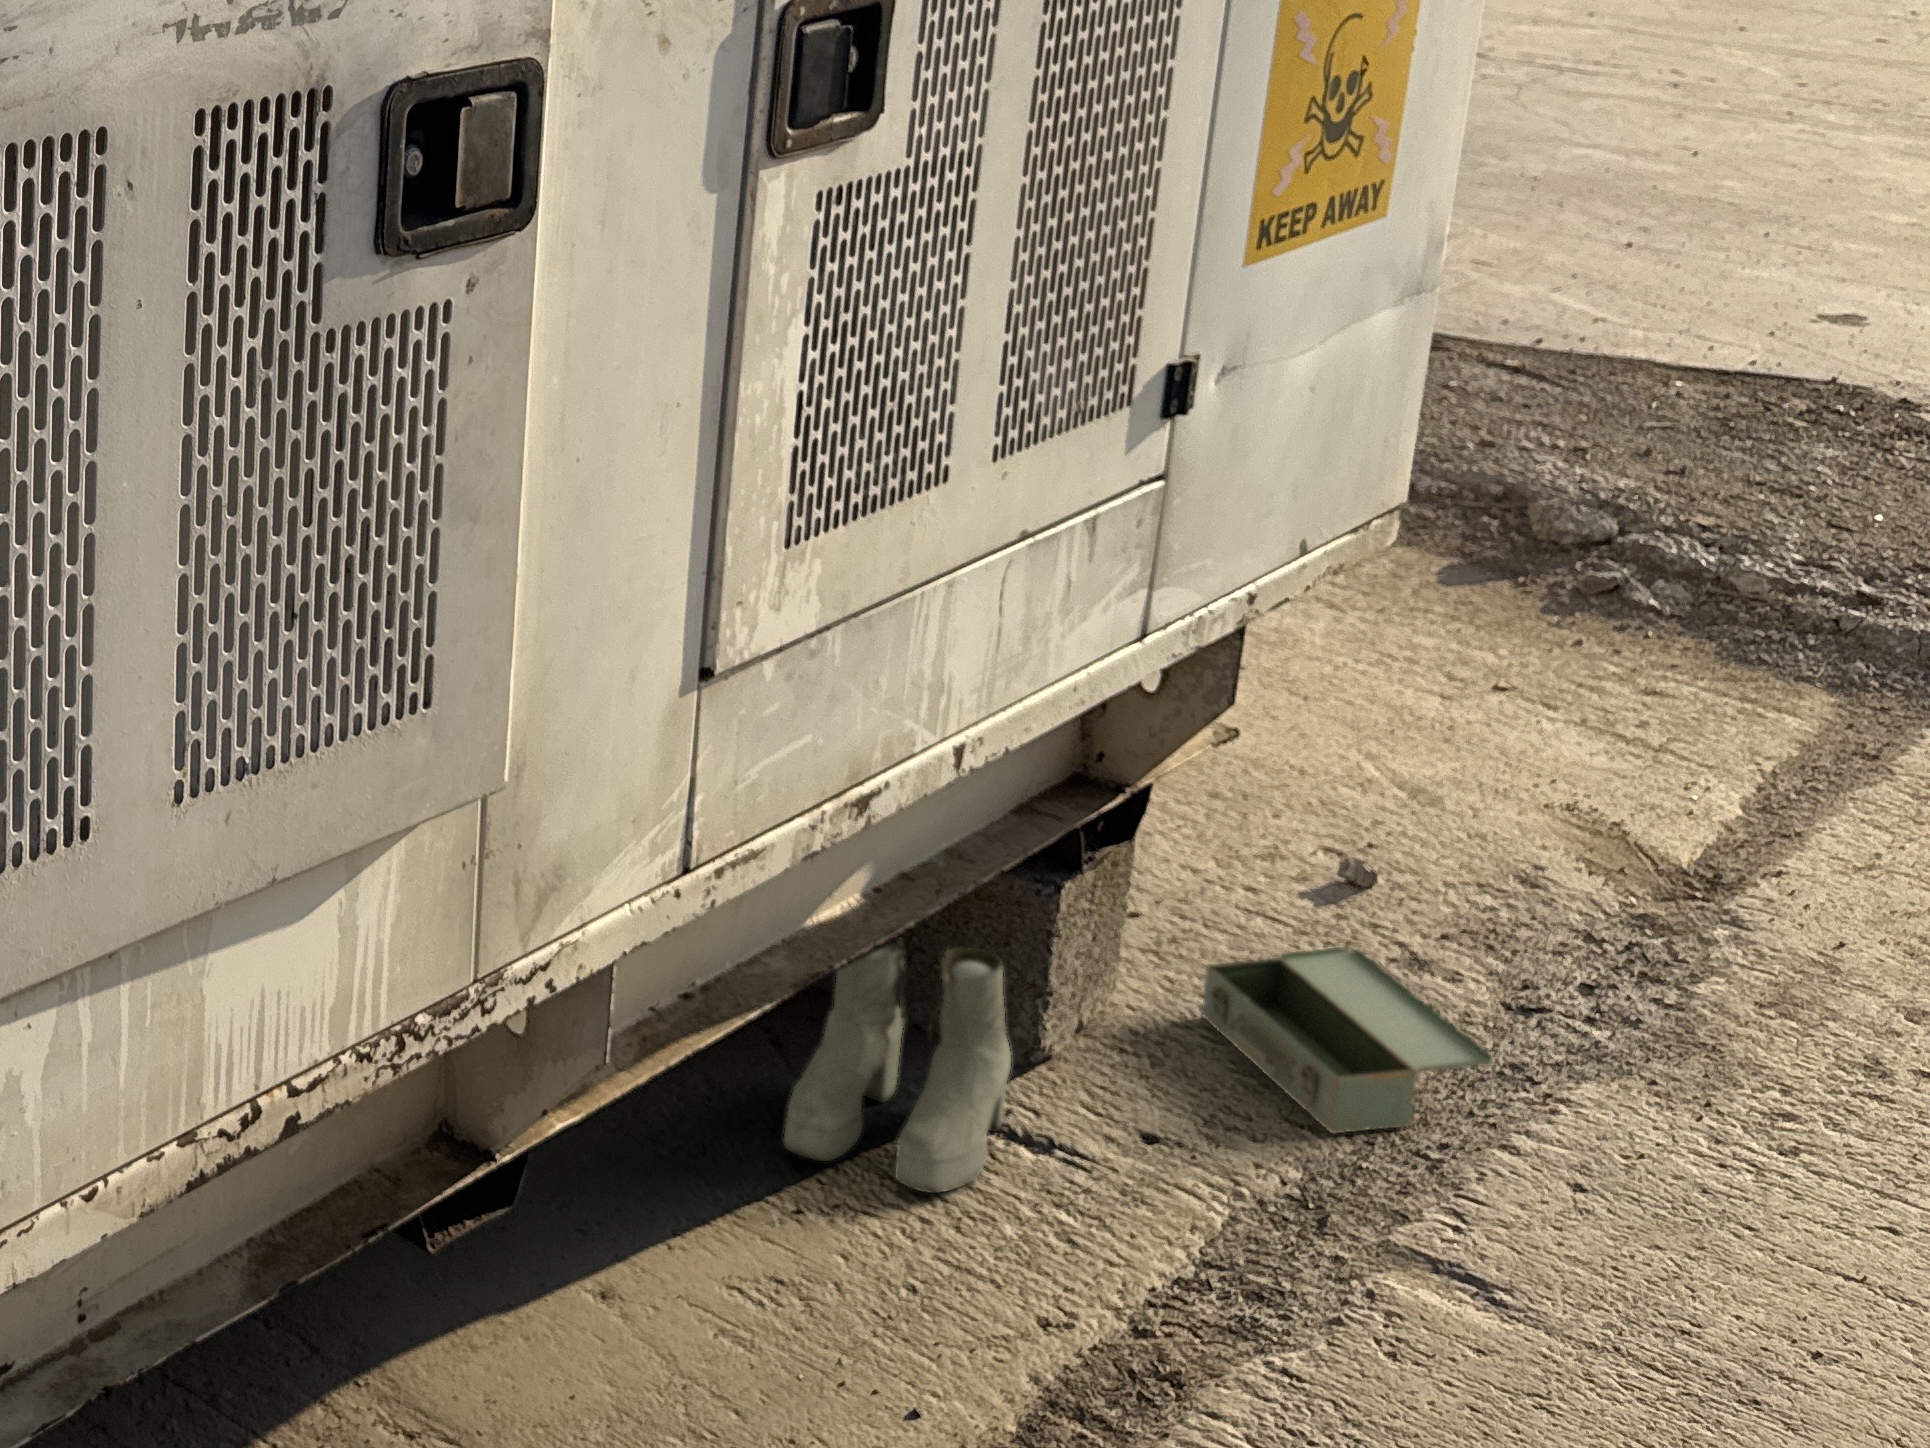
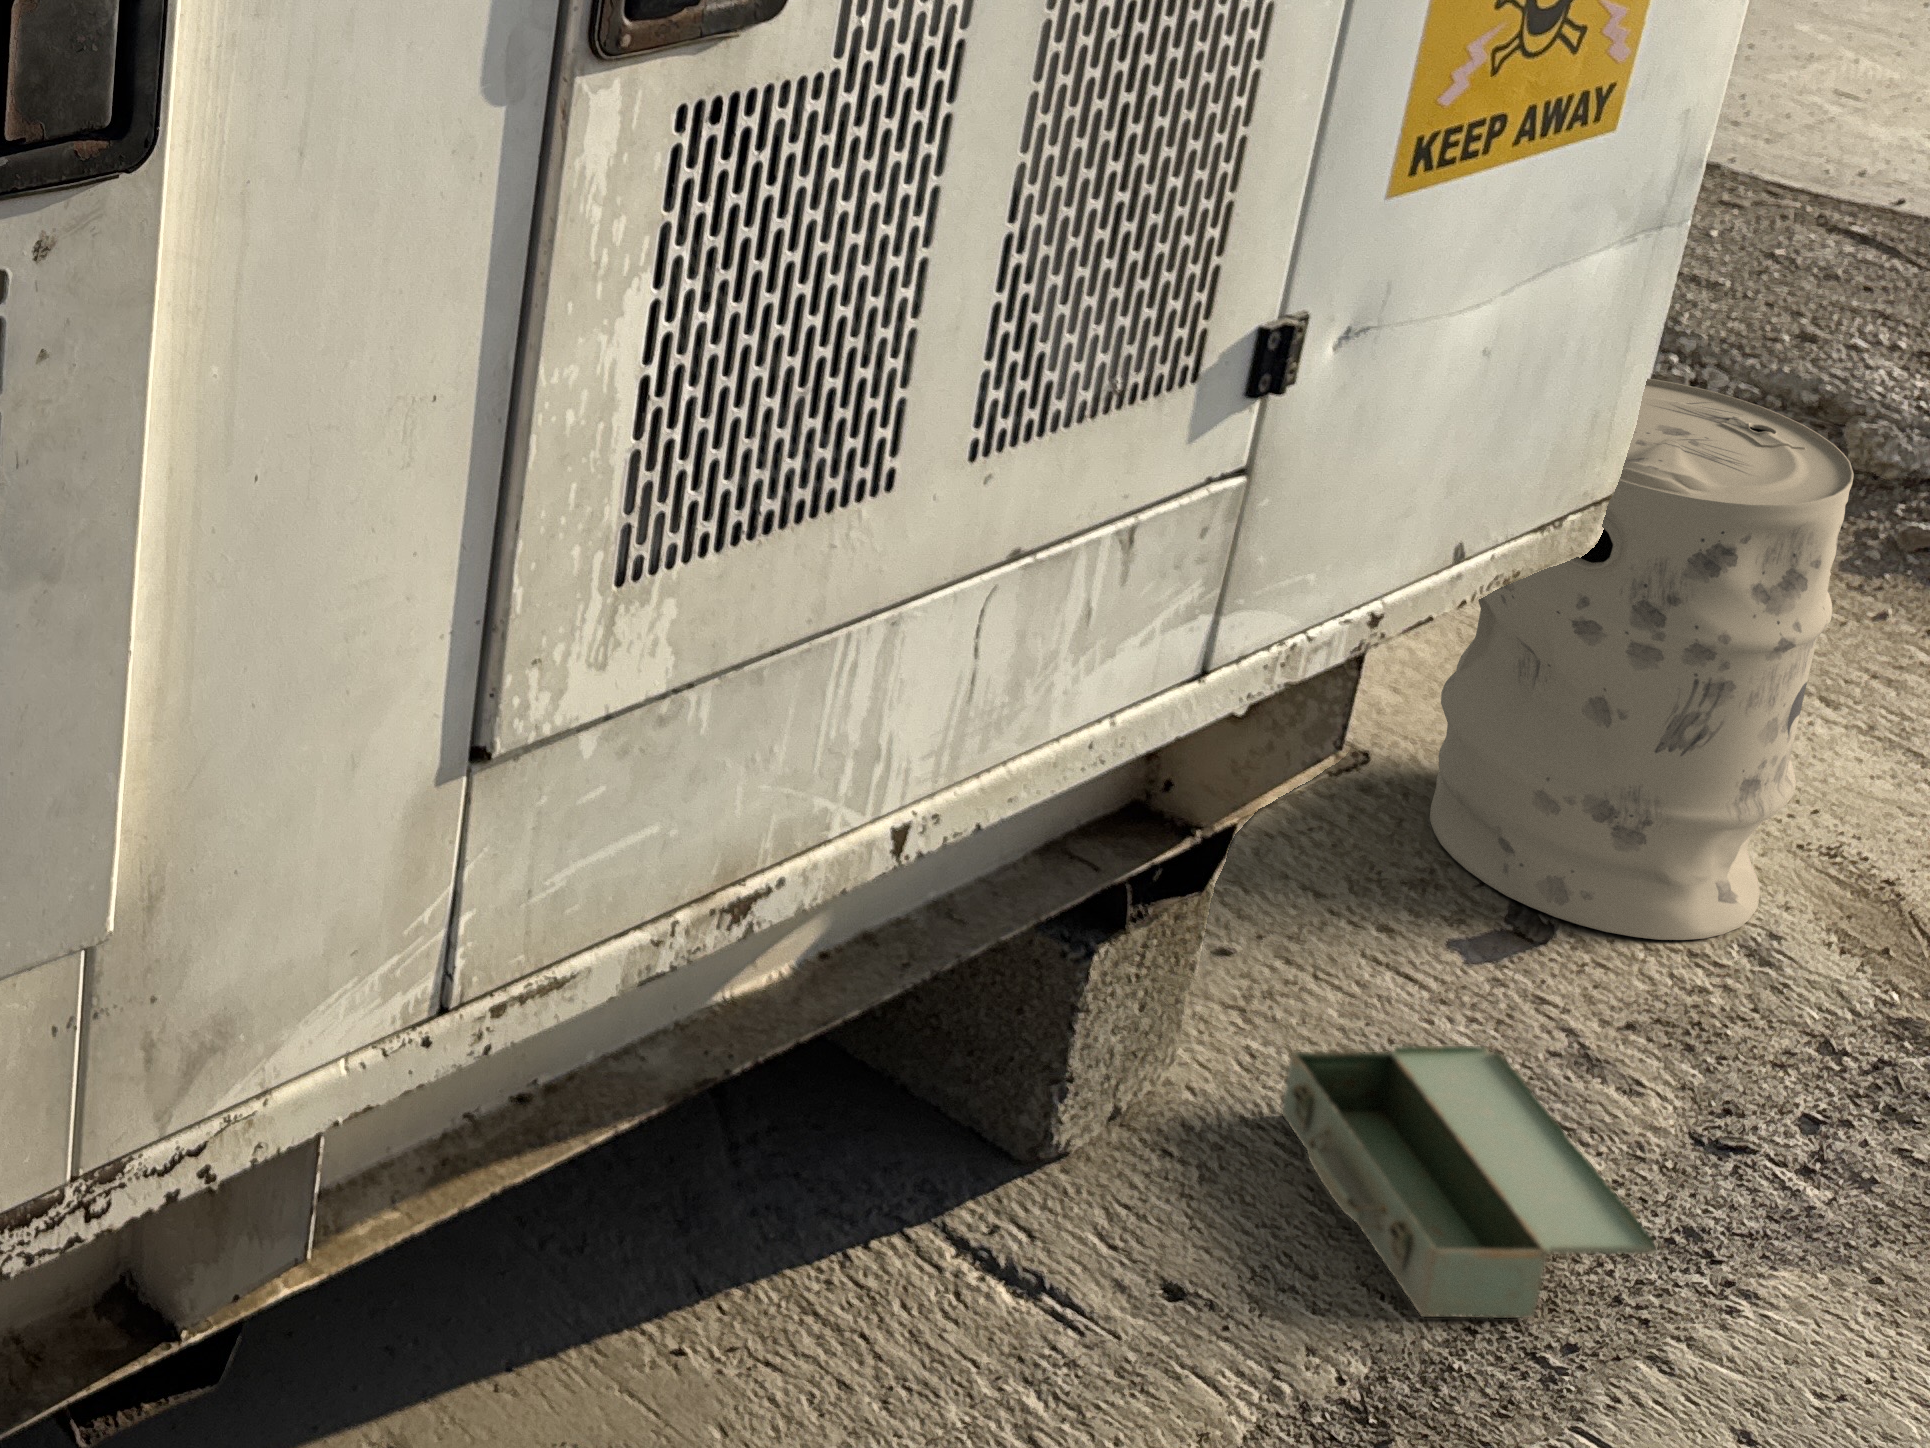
trash can: none [1270,441,1565,875] -> present [1430,378,1854,940]
boots: present [783,941,1011,1193] -> none [688,974,999,1344]

